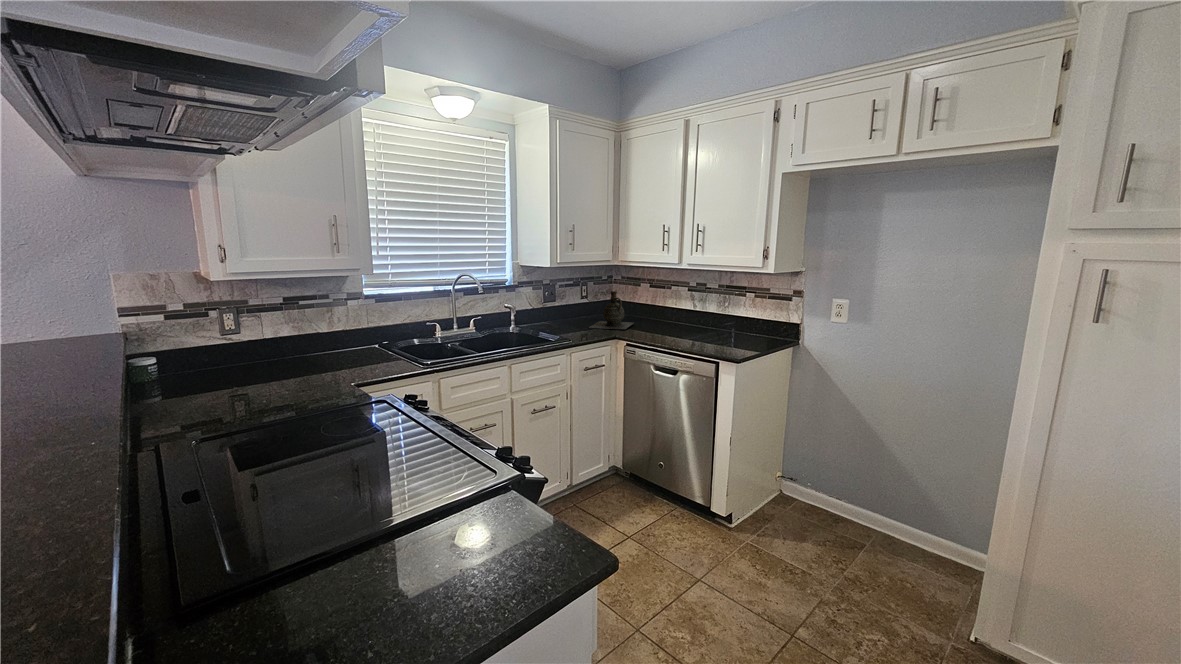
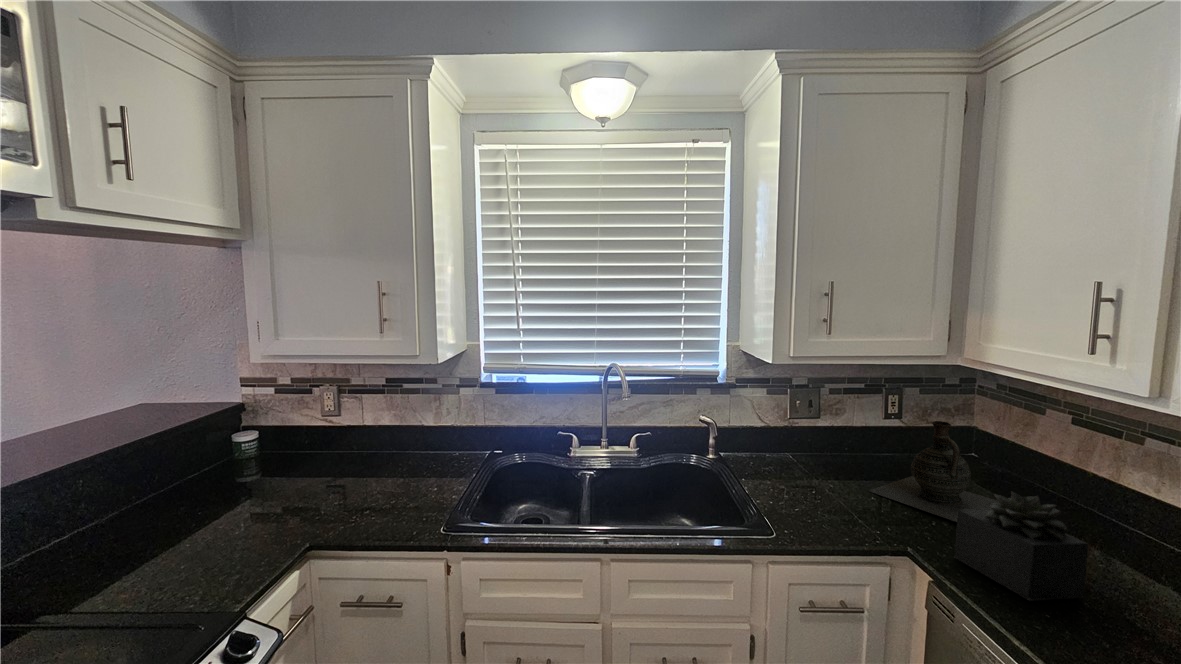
succulent plant: none [630,306,665,339] -> present [955,492,1088,601]

